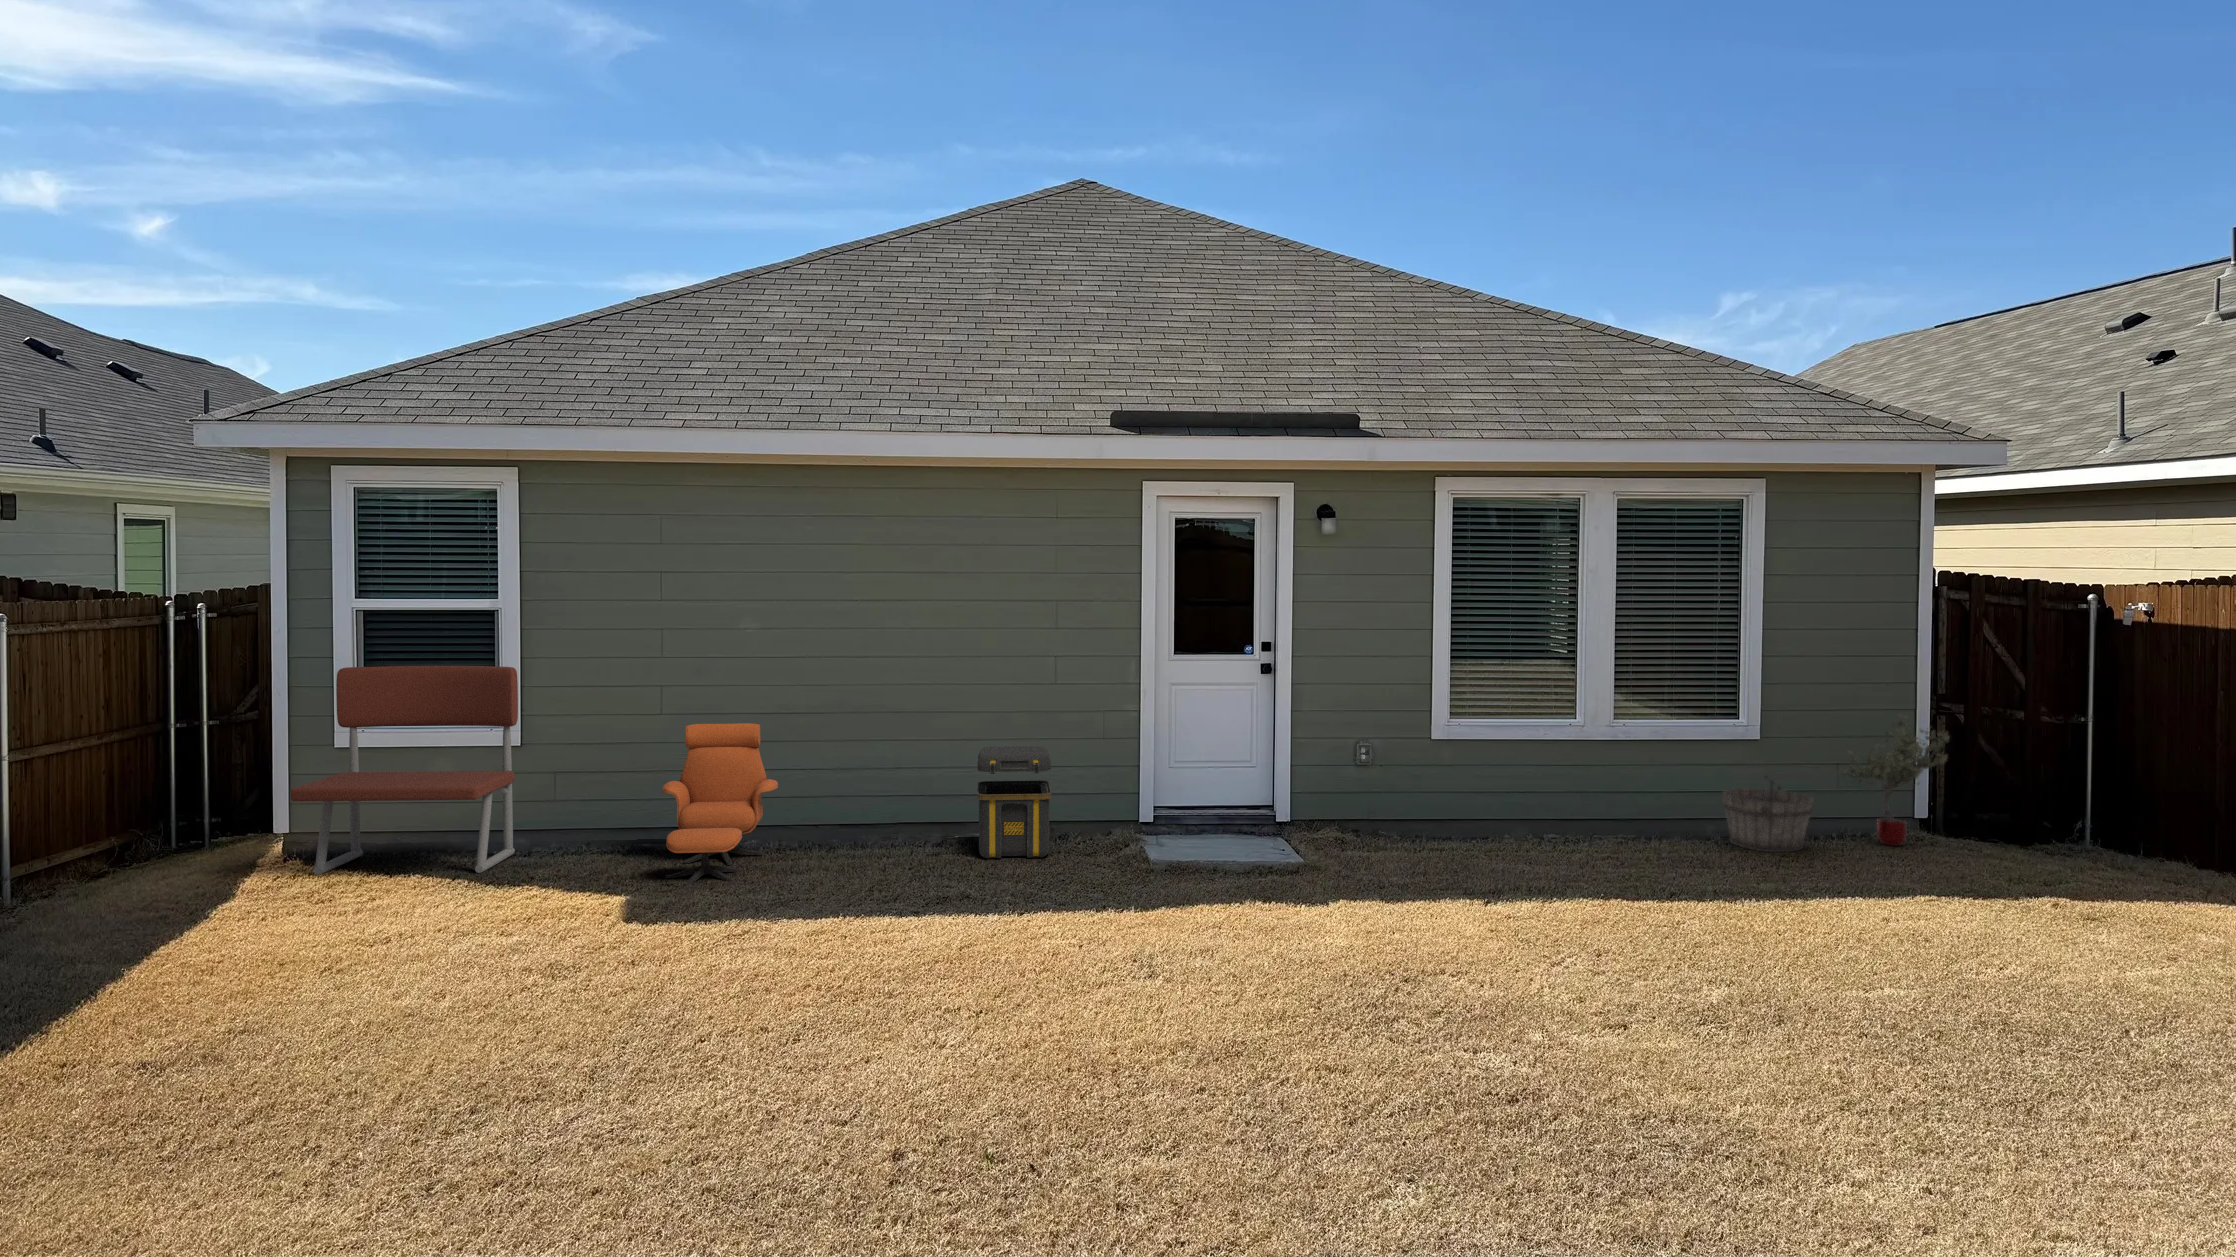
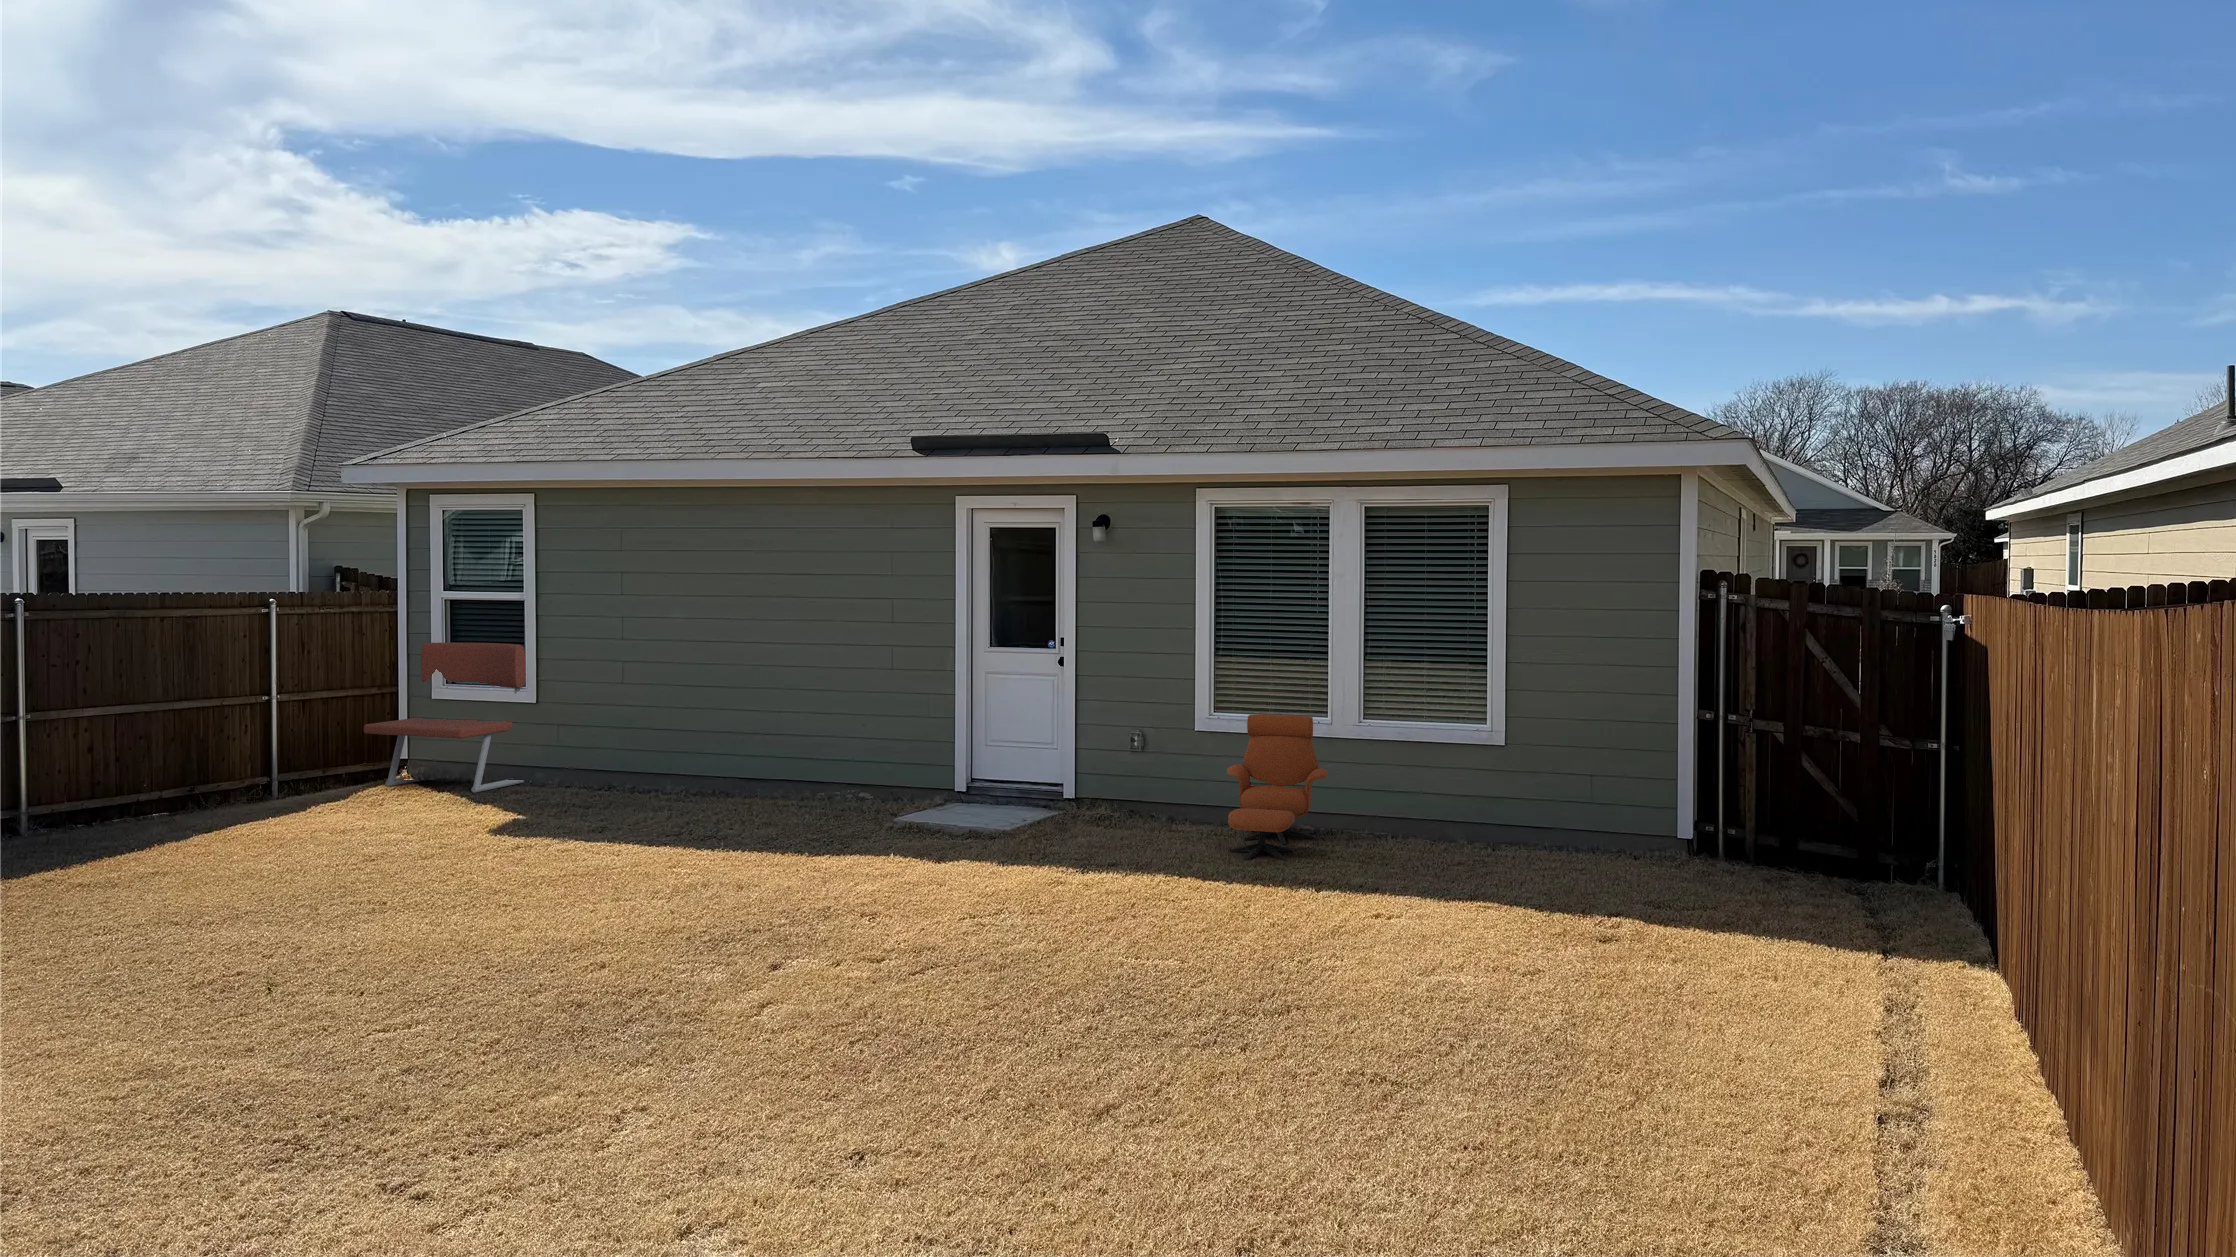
potted tree: present [1839,714,1949,846] -> none [1582,724,1706,865]
lounge chair: present [662,723,778,886] -> present [1227,714,1328,860]
toolbox: present [977,746,1052,858] -> none [799,719,879,812]
wooden bucket: present [1723,781,1813,852] -> none [1460,782,1547,861]

